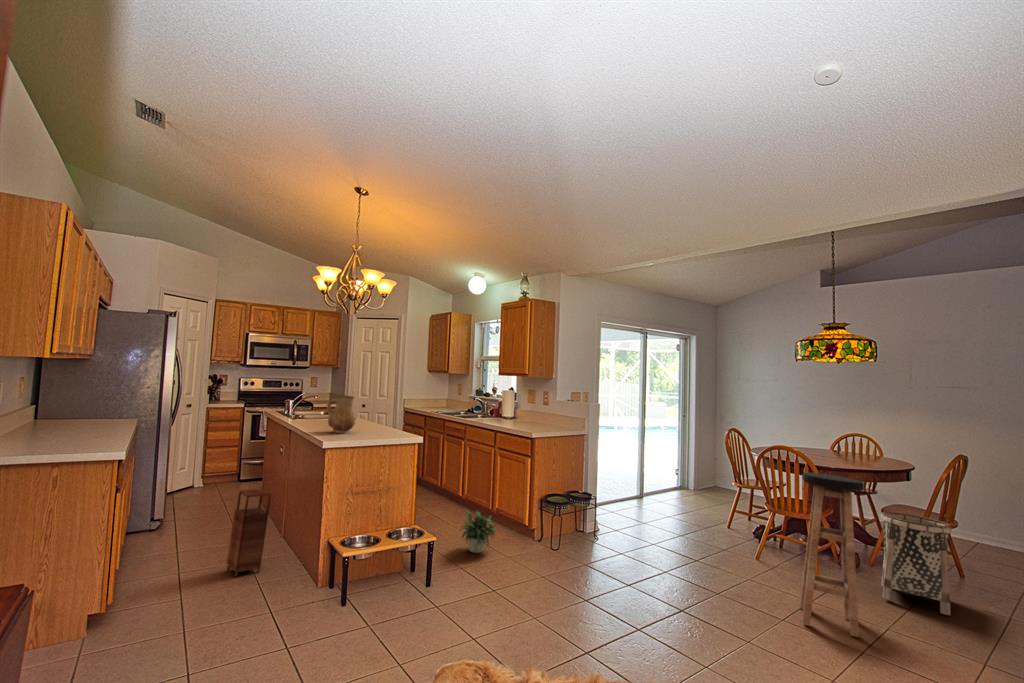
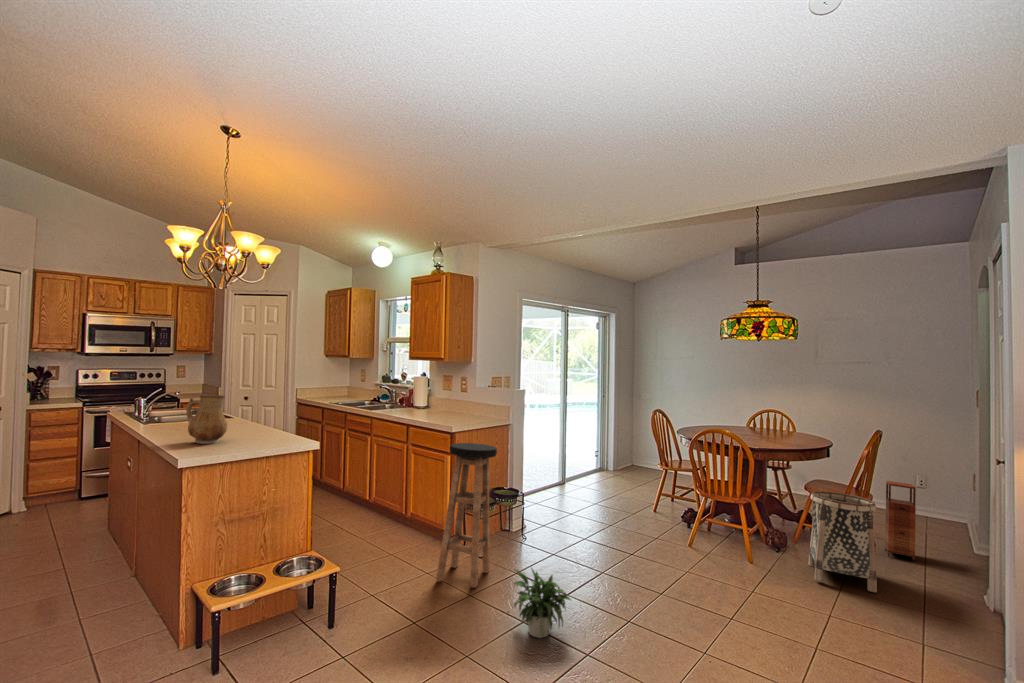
bar stool: present [800,473,864,637] -> present [436,443,497,588]
storage cabinet: present [227,489,271,577] -> present [885,481,916,561]
potted plant: present [461,510,496,553] -> present [514,568,571,638]

